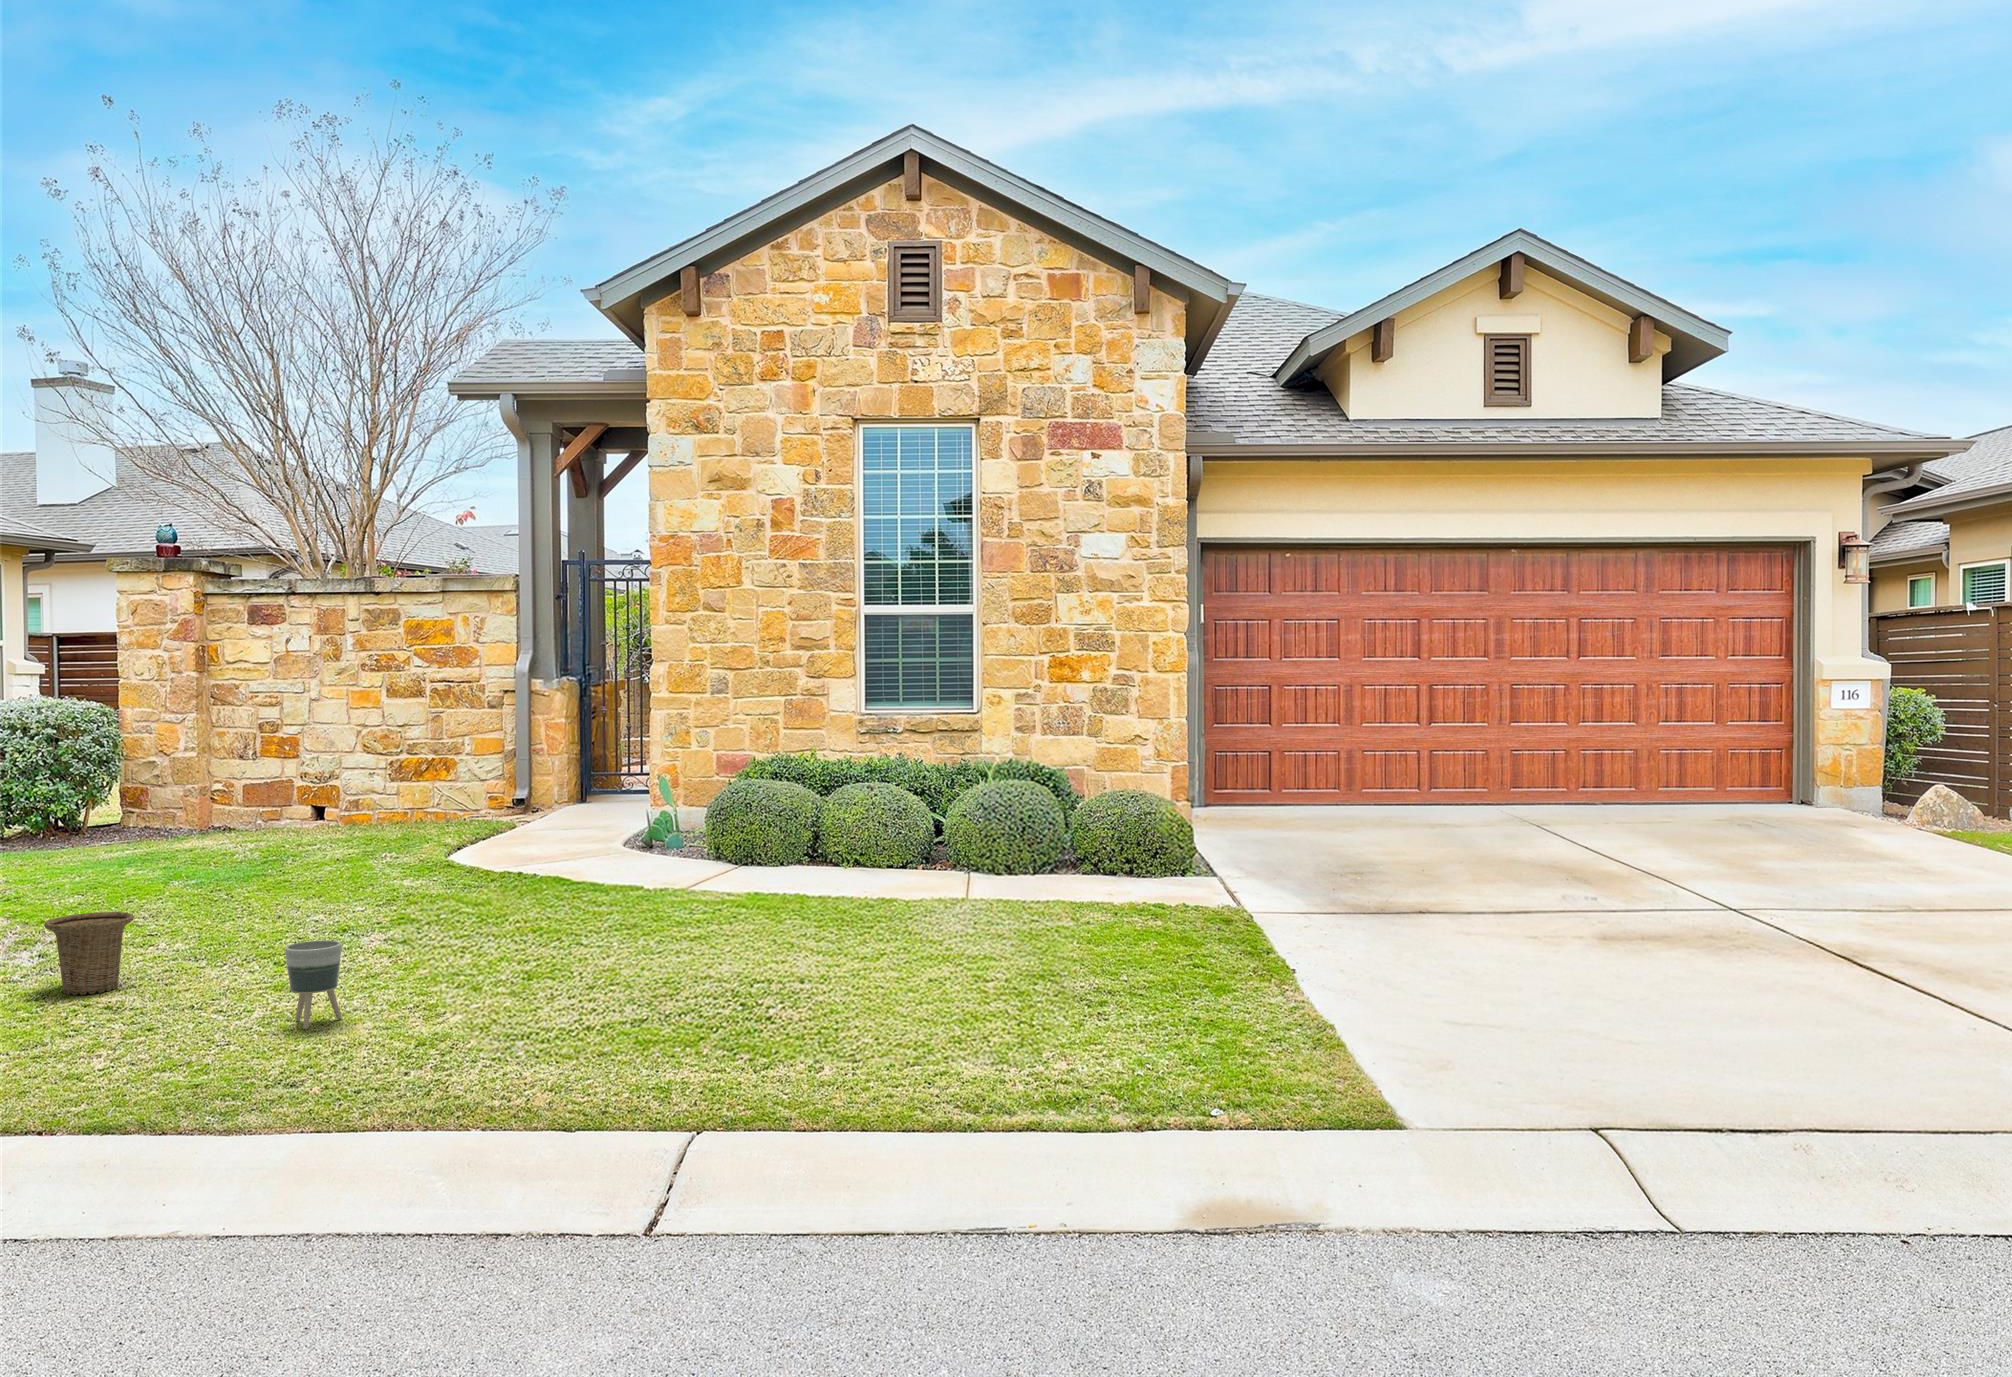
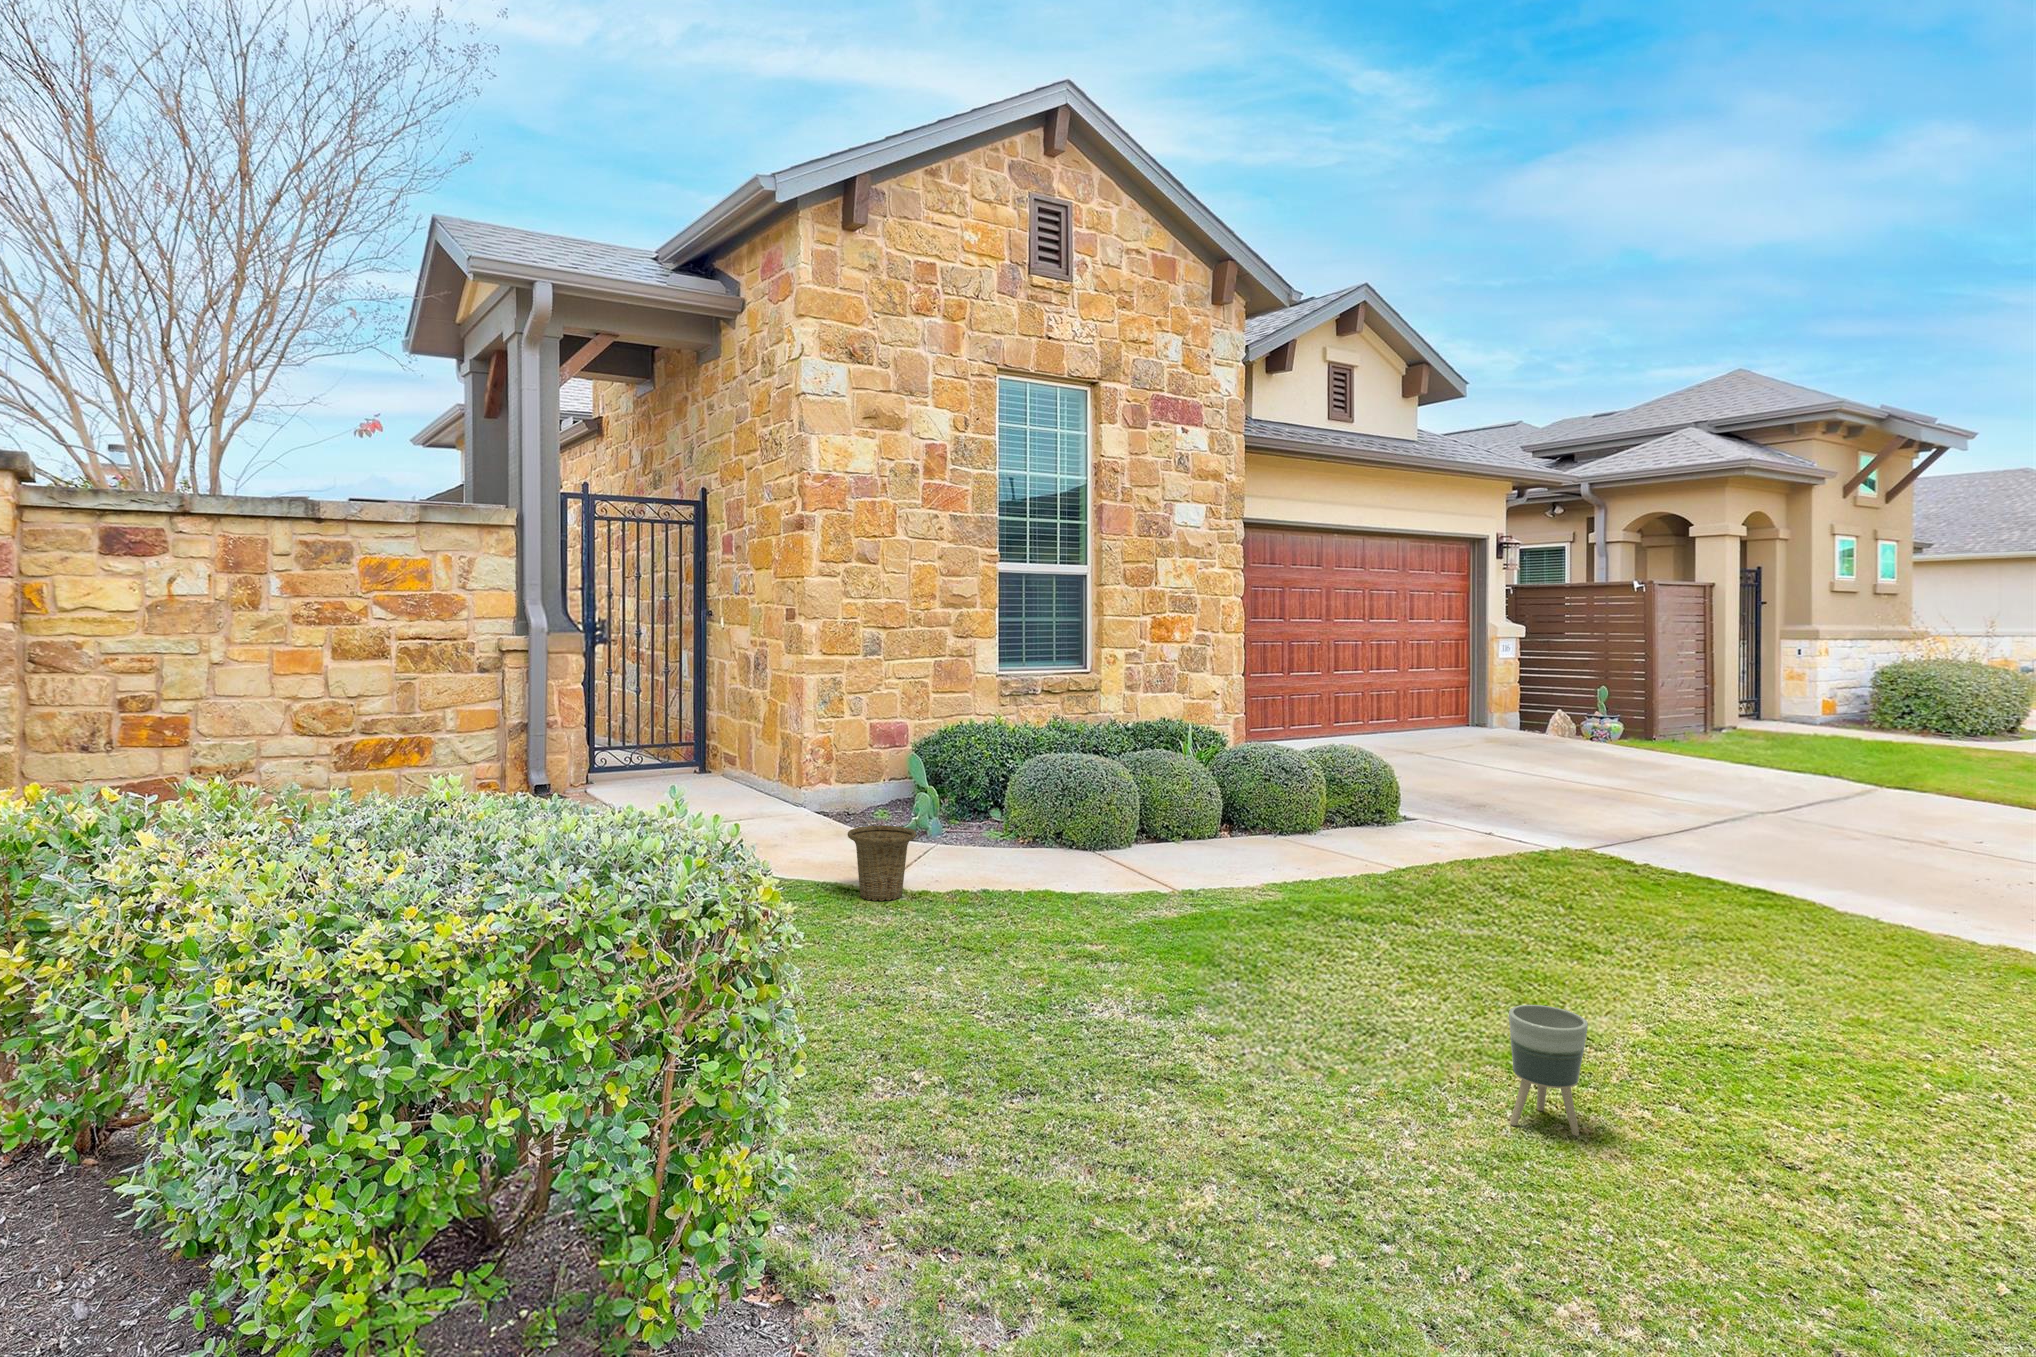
basket: present [44,912,134,995] -> present [848,826,916,901]

